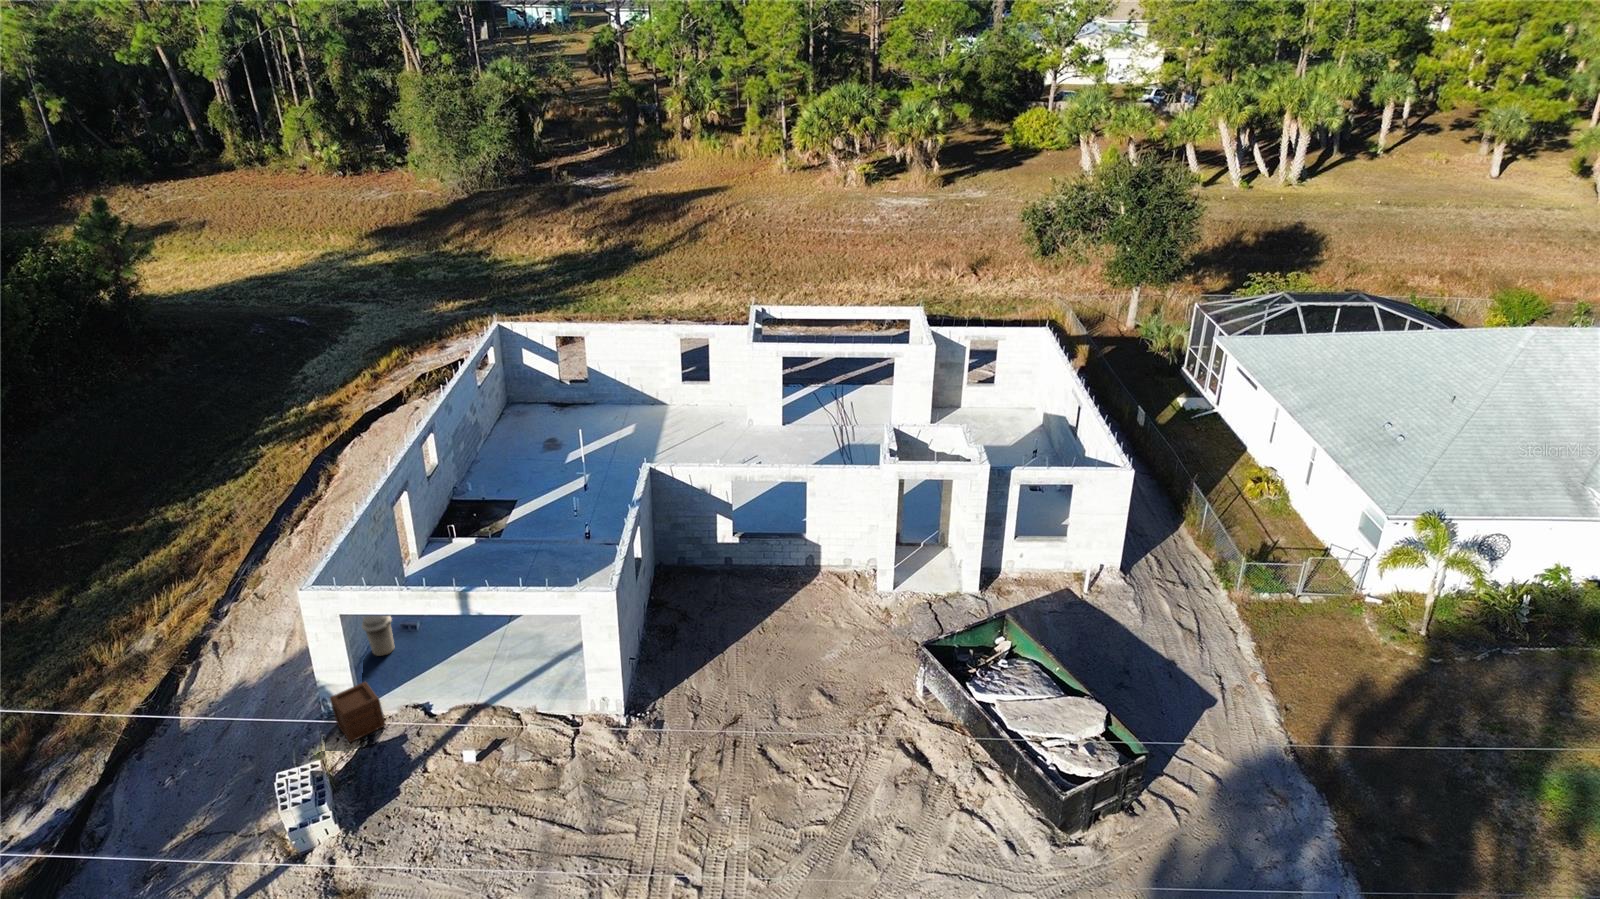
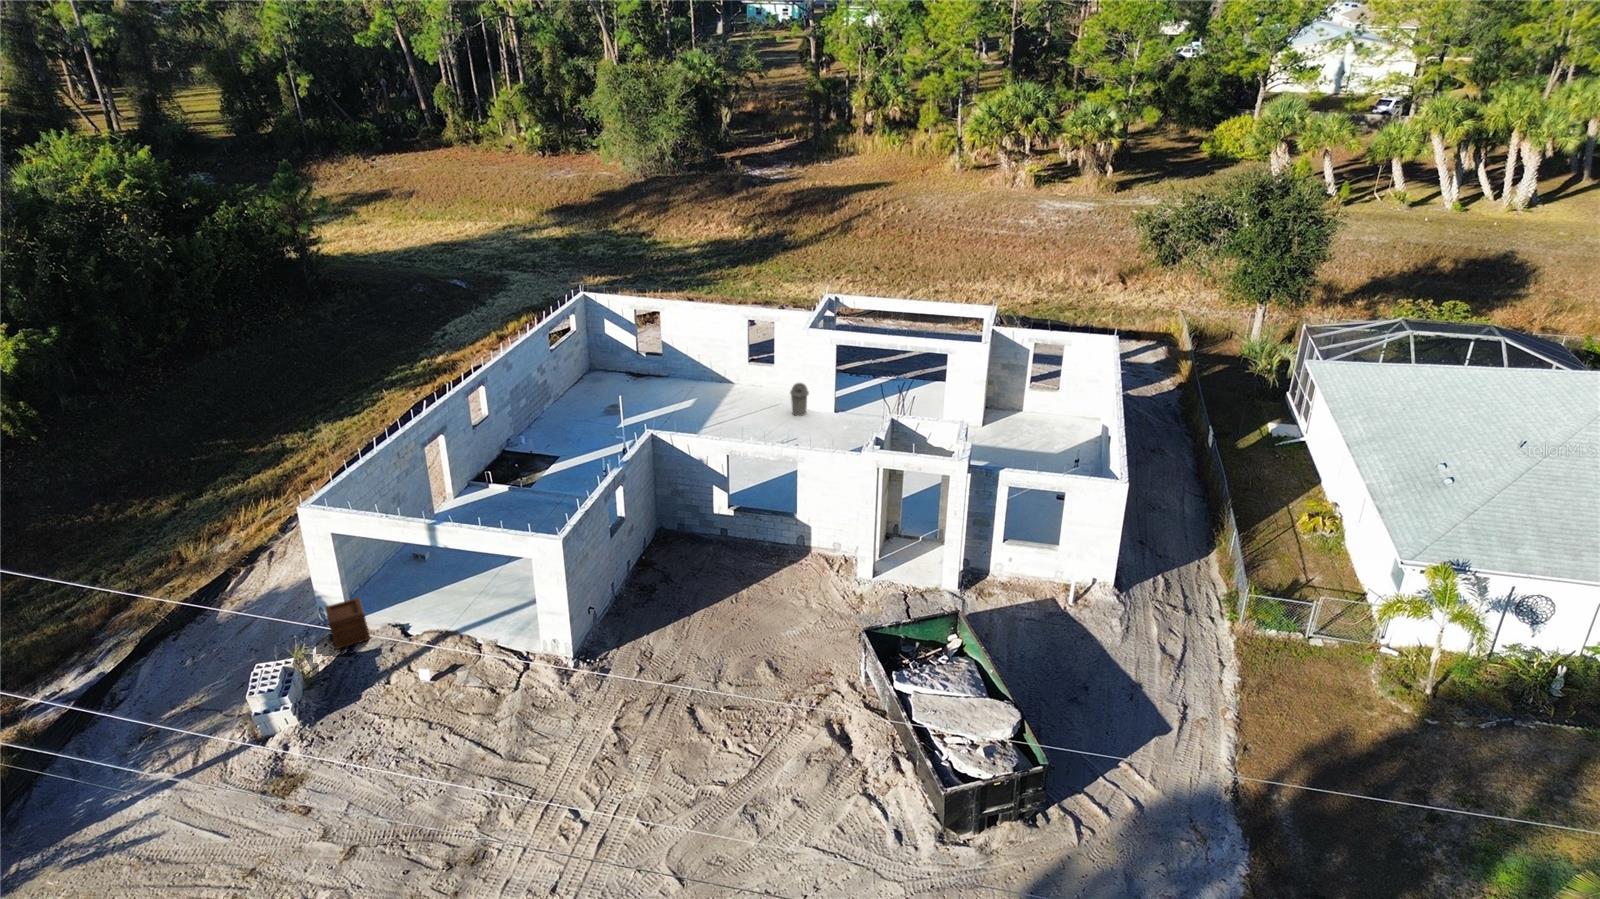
trash can: present [362,616,394,656] -> present [790,383,809,416]

